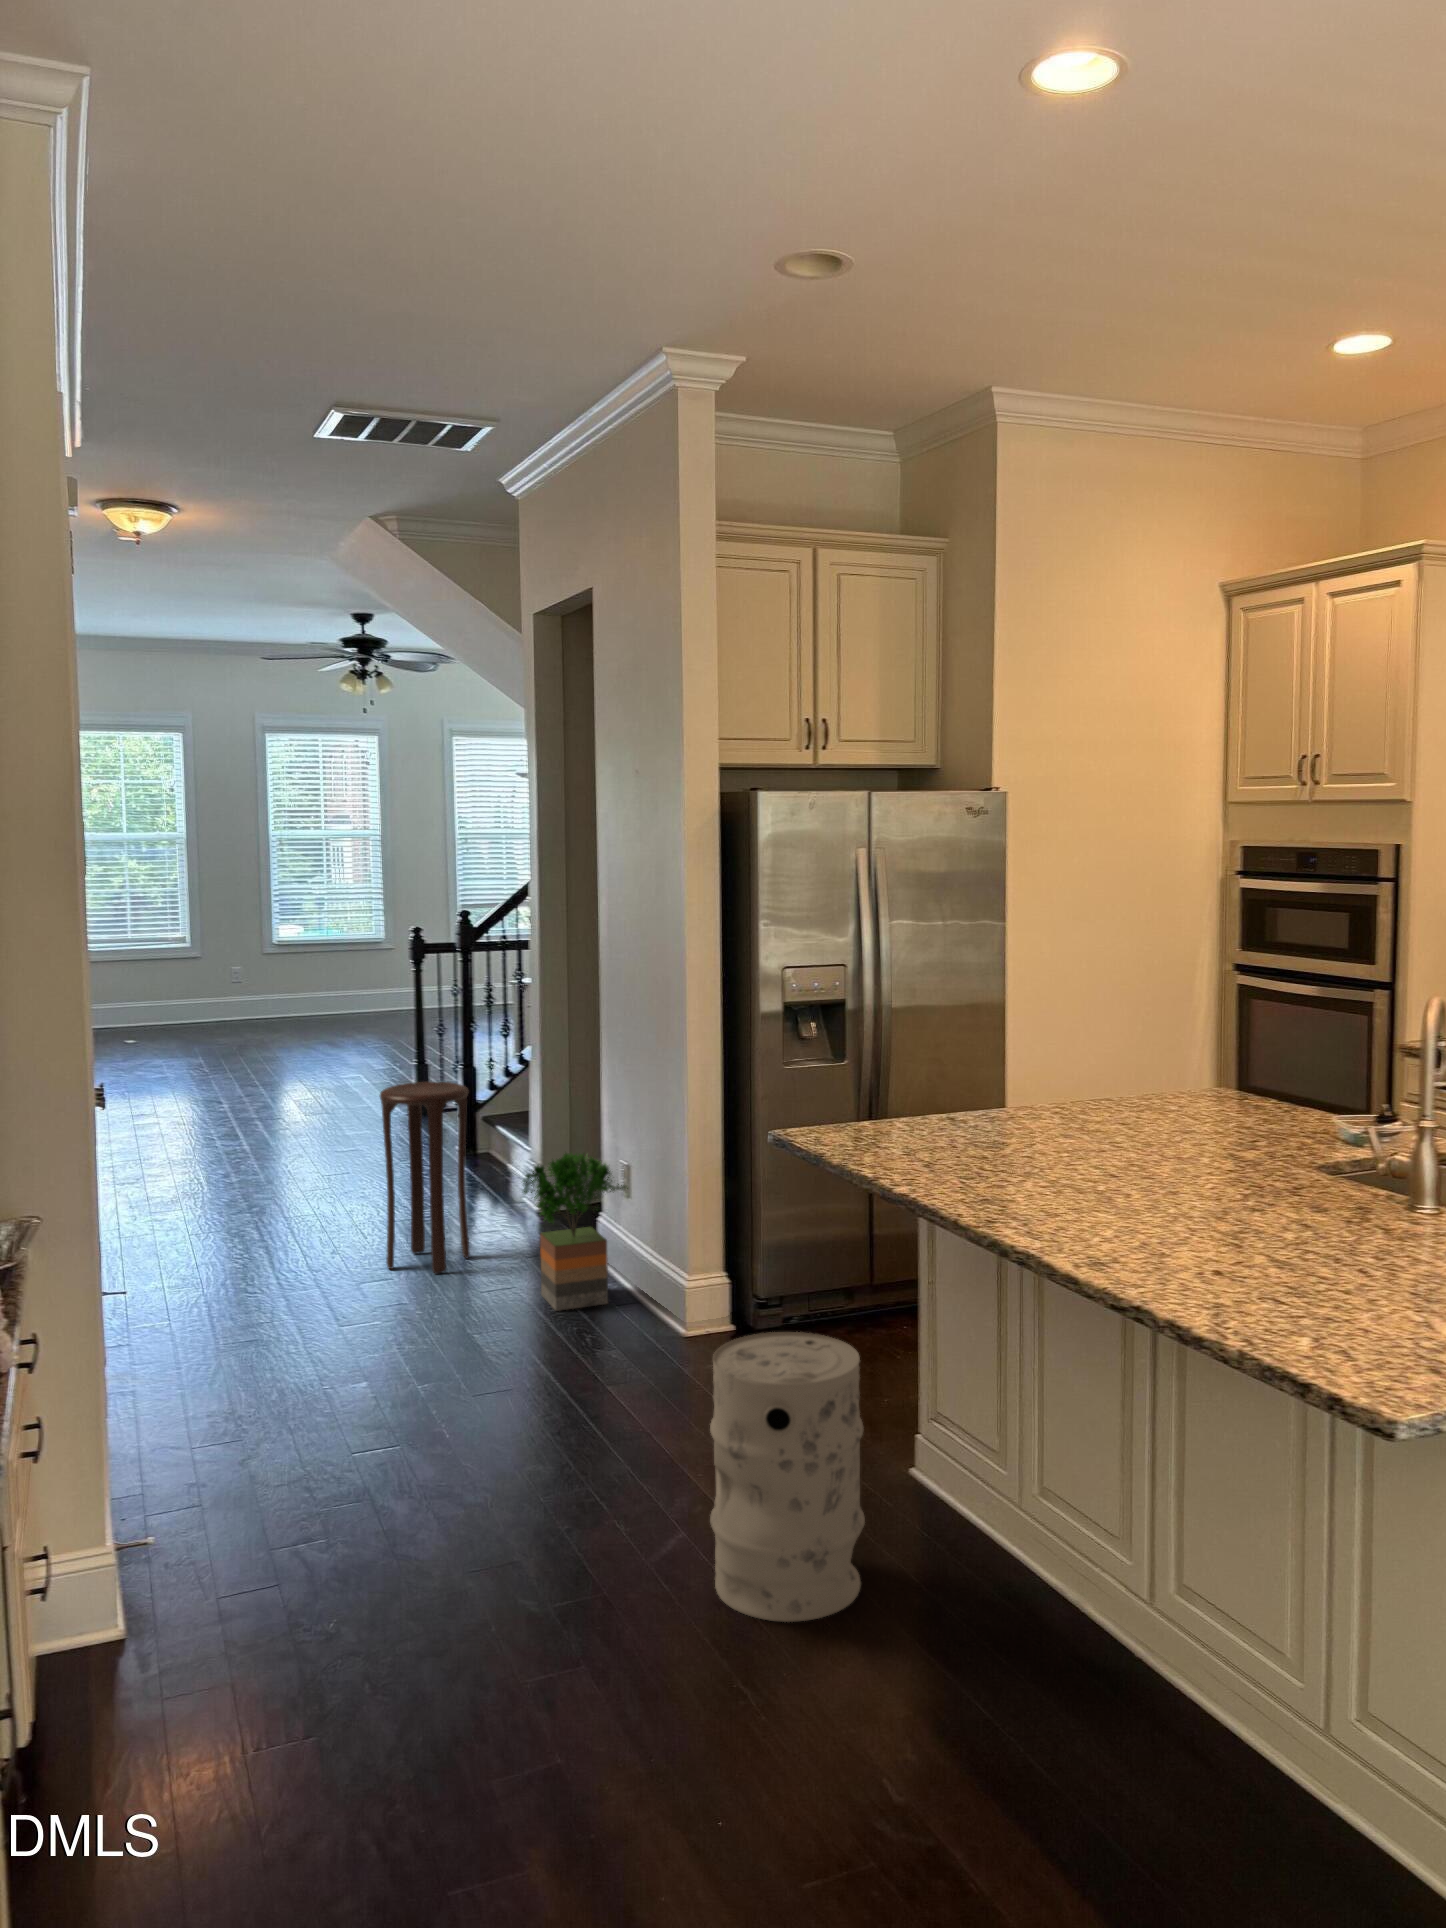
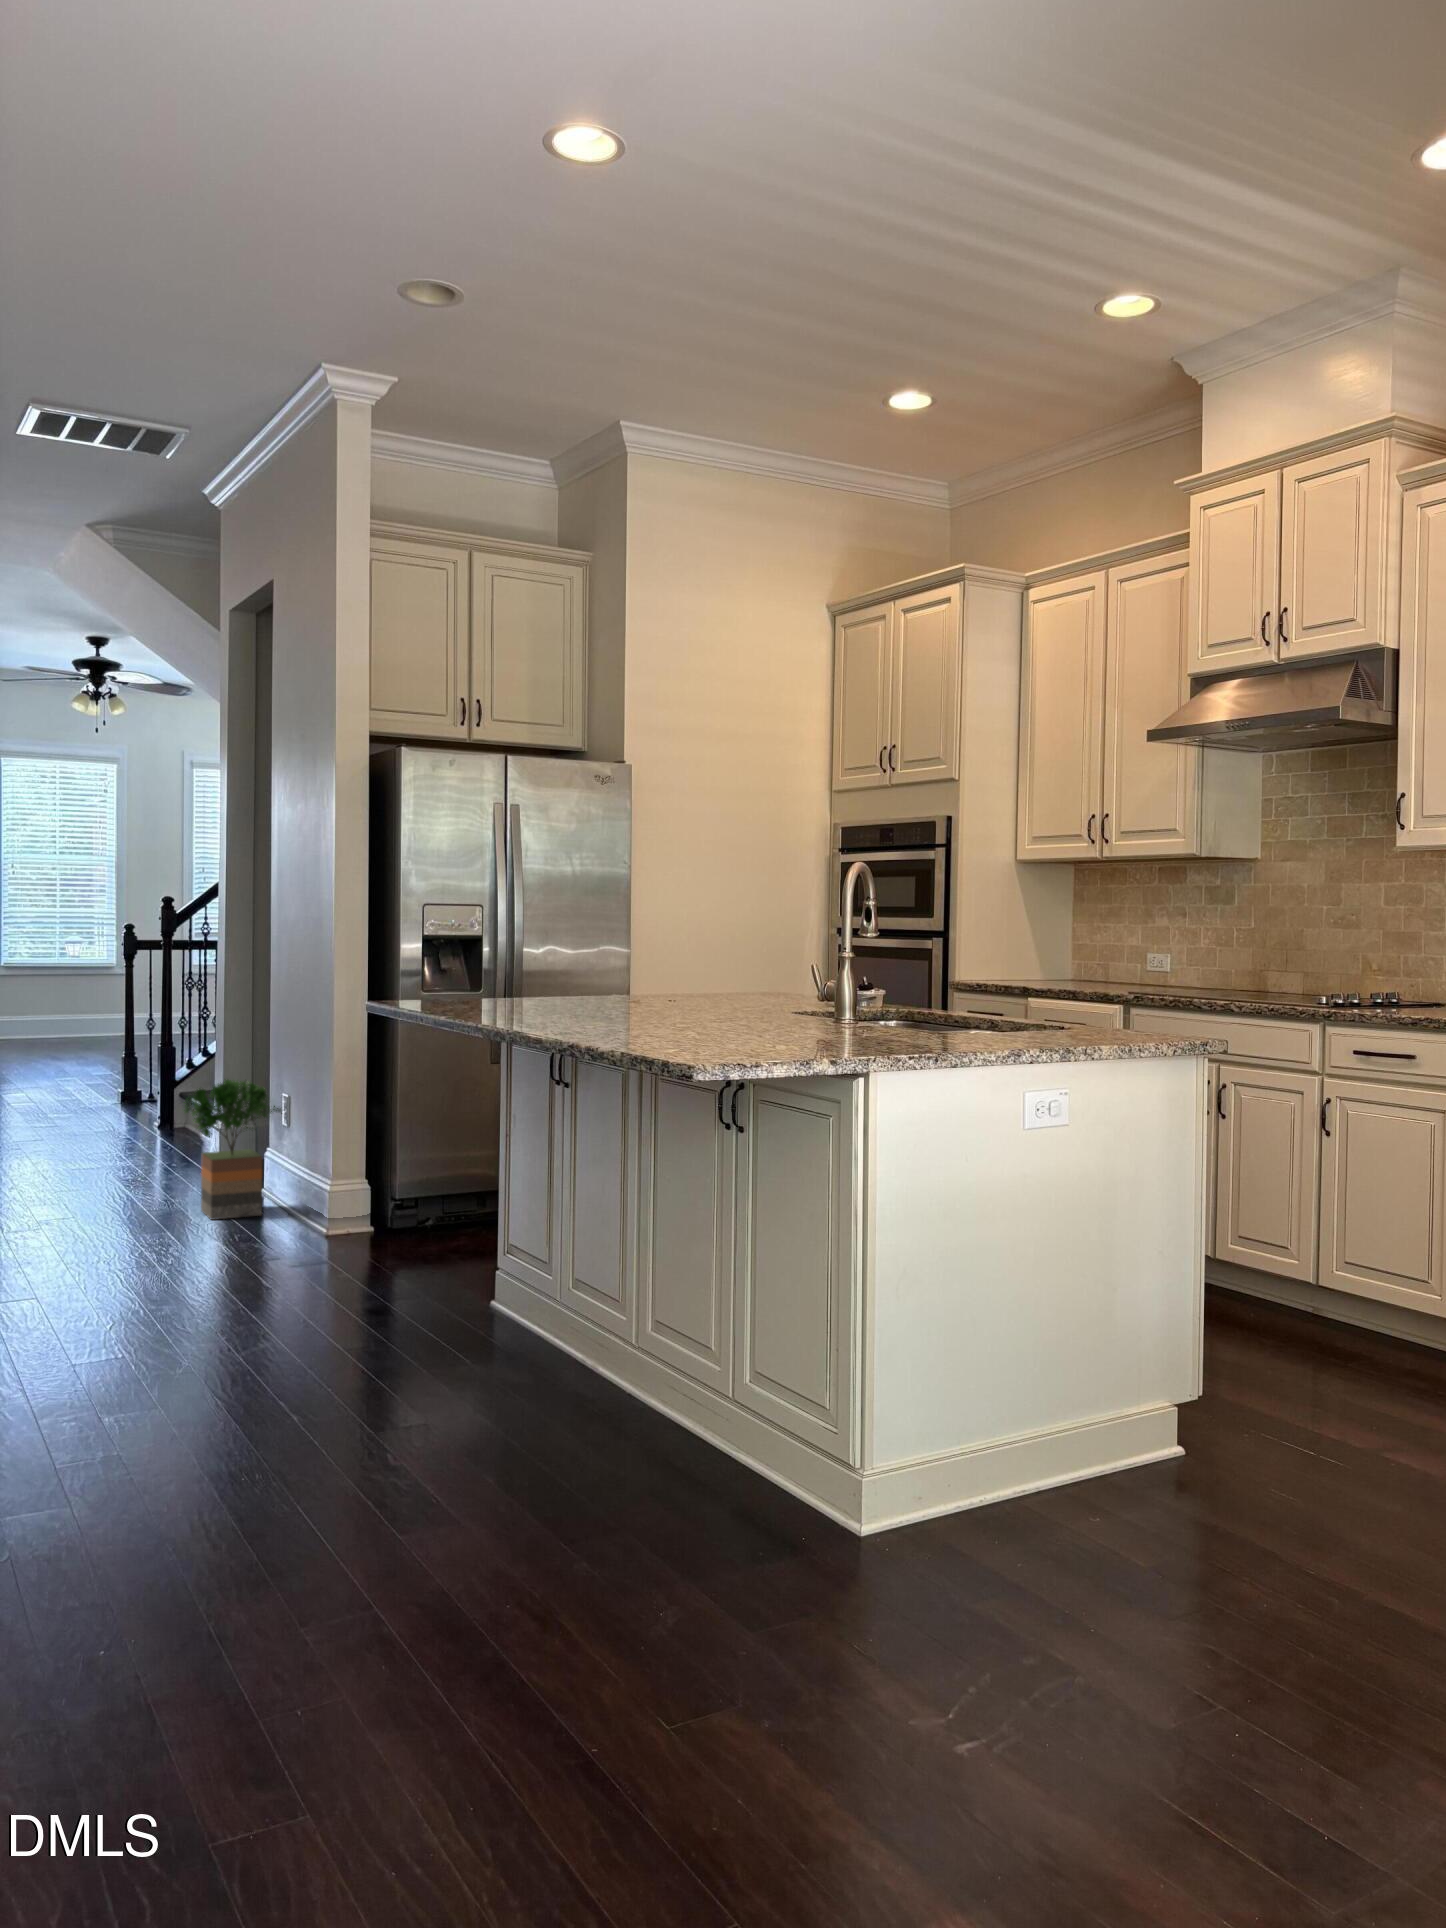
stool: present [380,1082,470,1274] -> none [57,1026,145,1199]
trash can: present [710,1332,865,1622] -> none [286,1157,420,1382]

